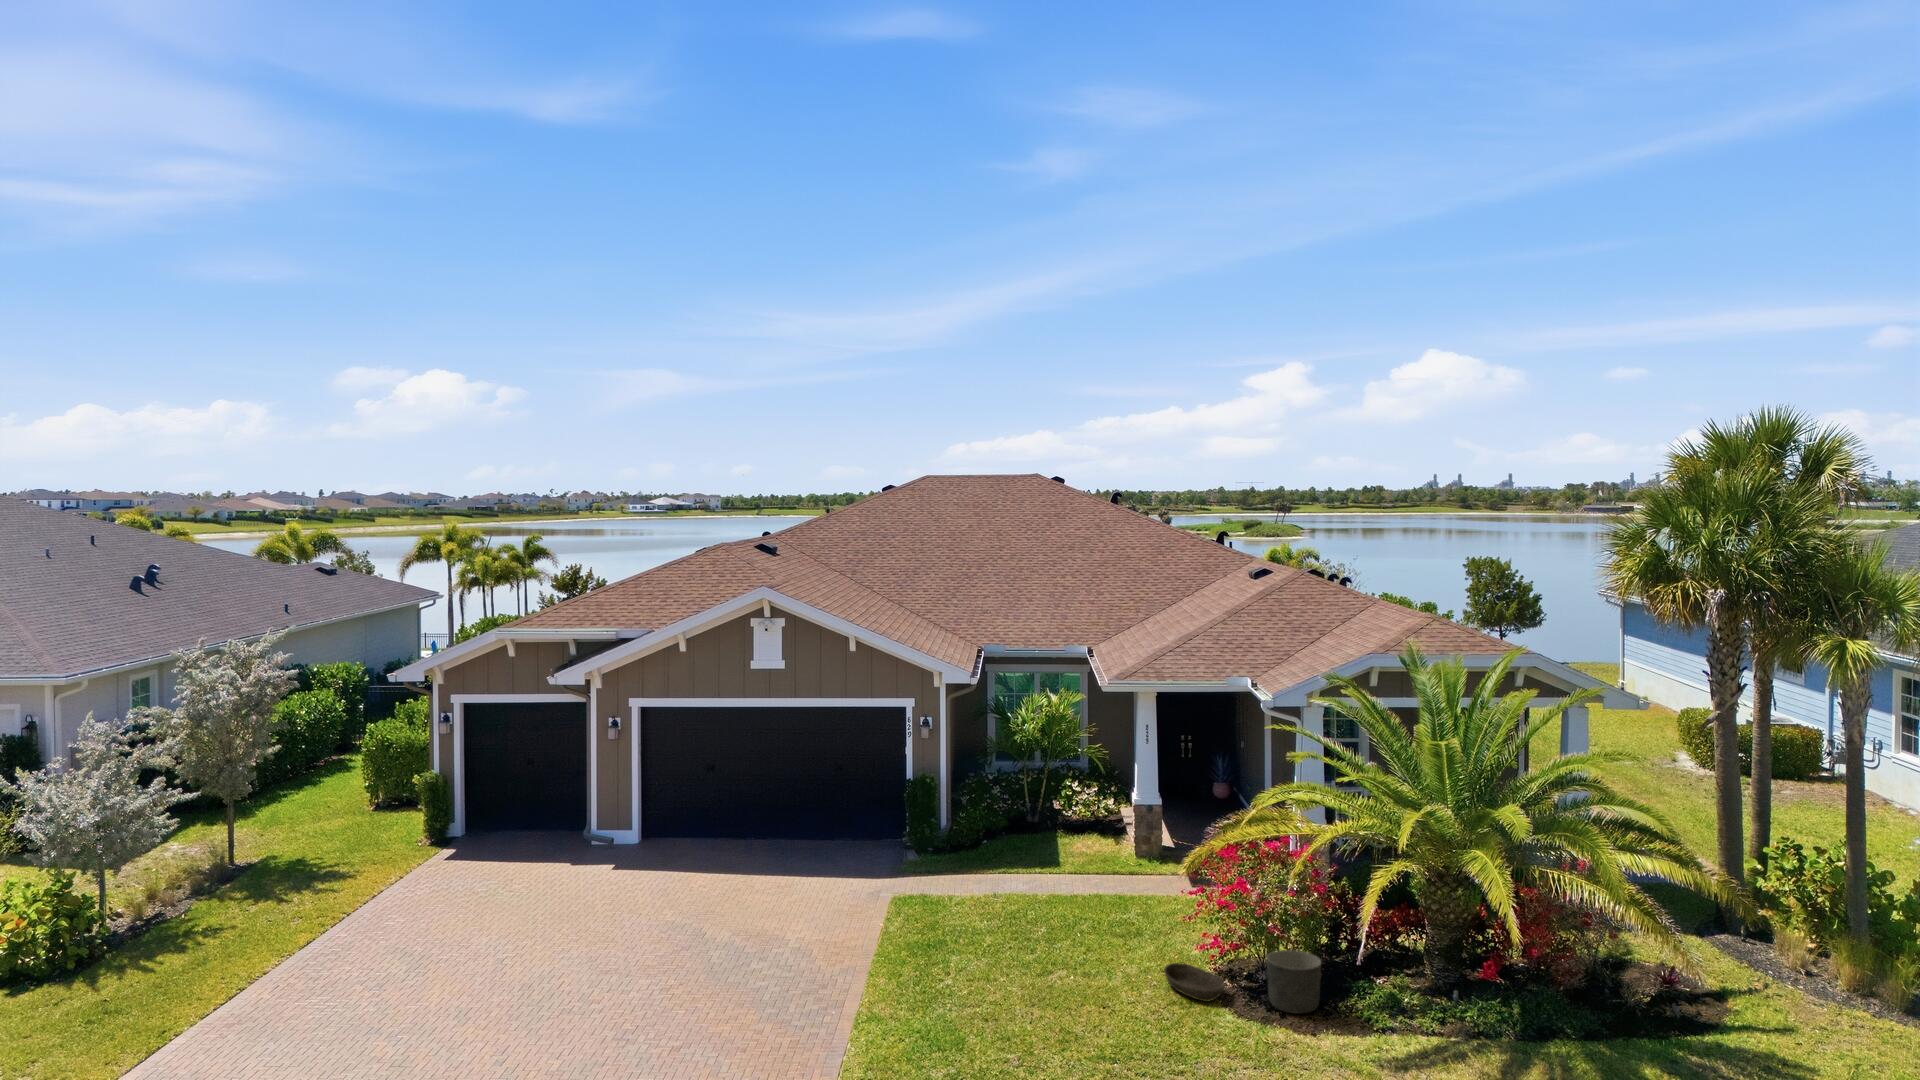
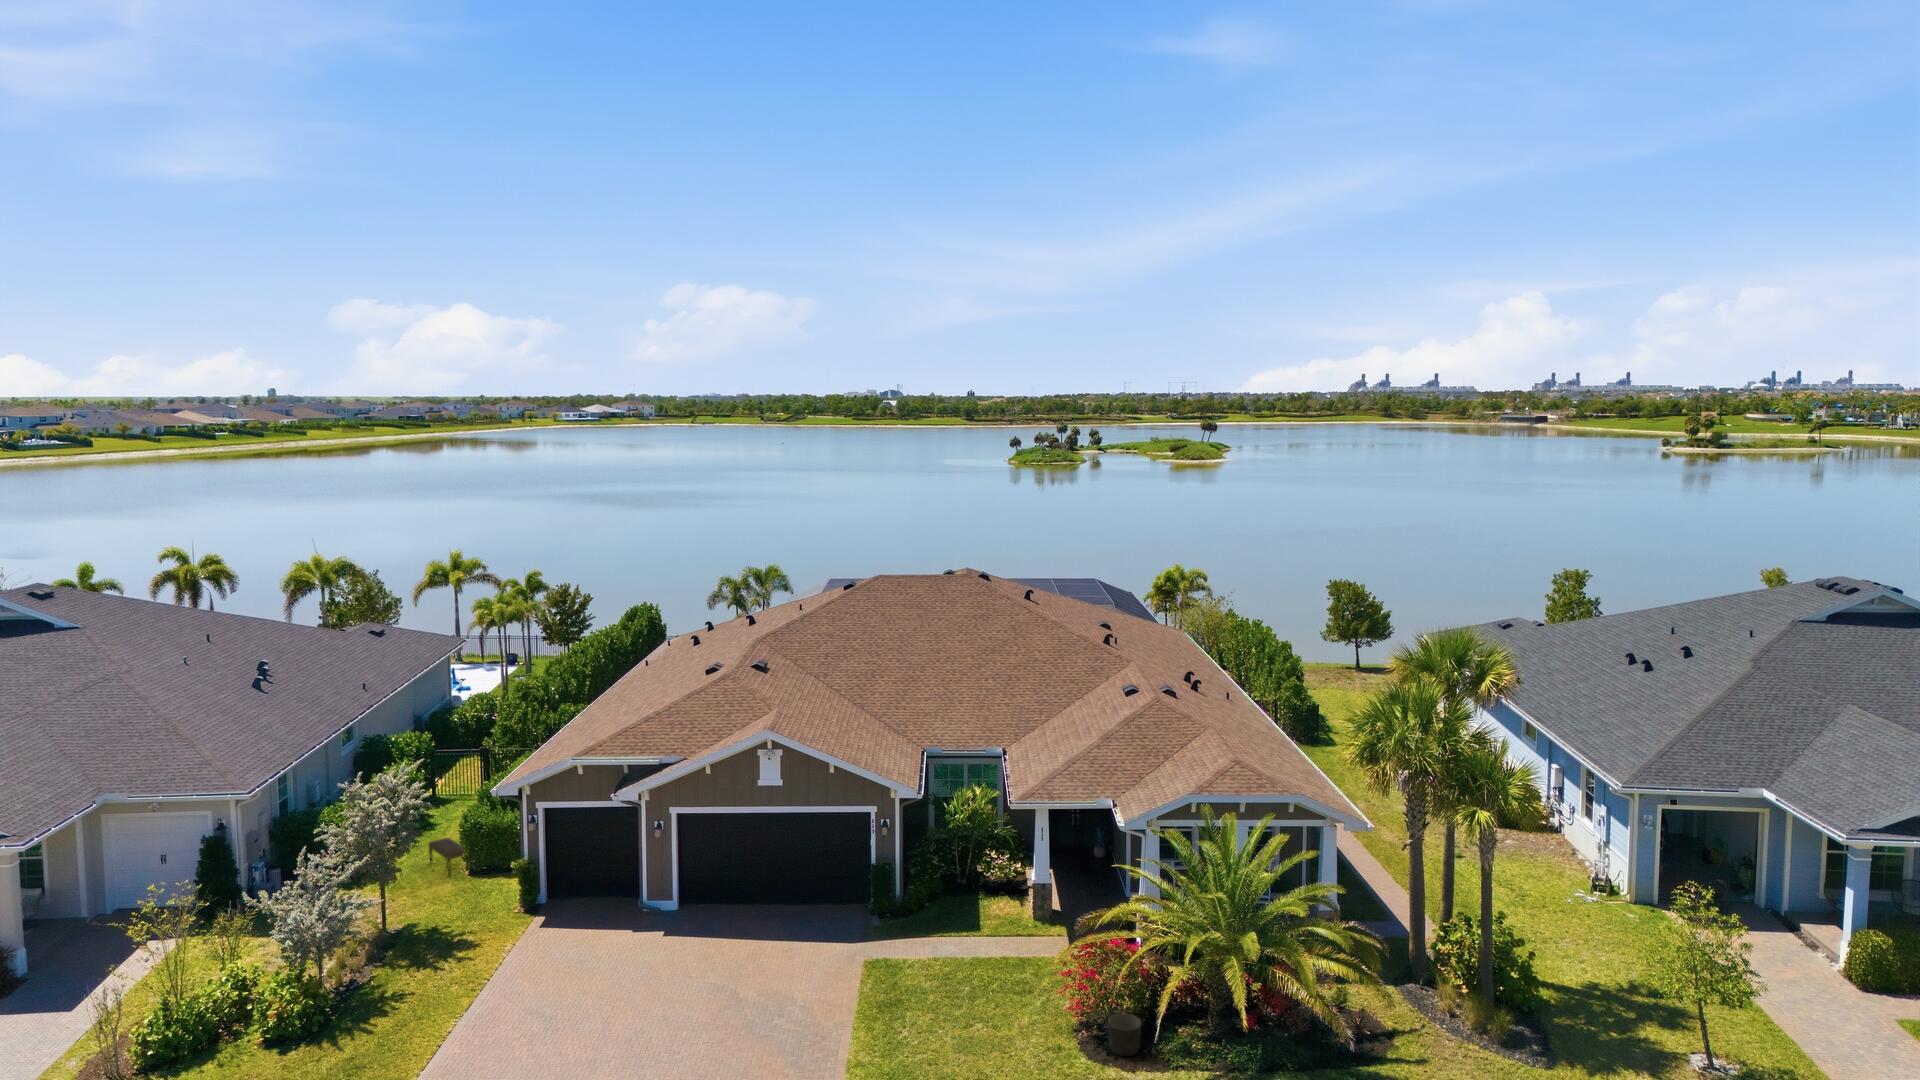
bench: none [328,767,377,812] -> present [428,838,464,876]
basket: present [1164,963,1224,1002] -> none [1045,1019,1082,1047]

